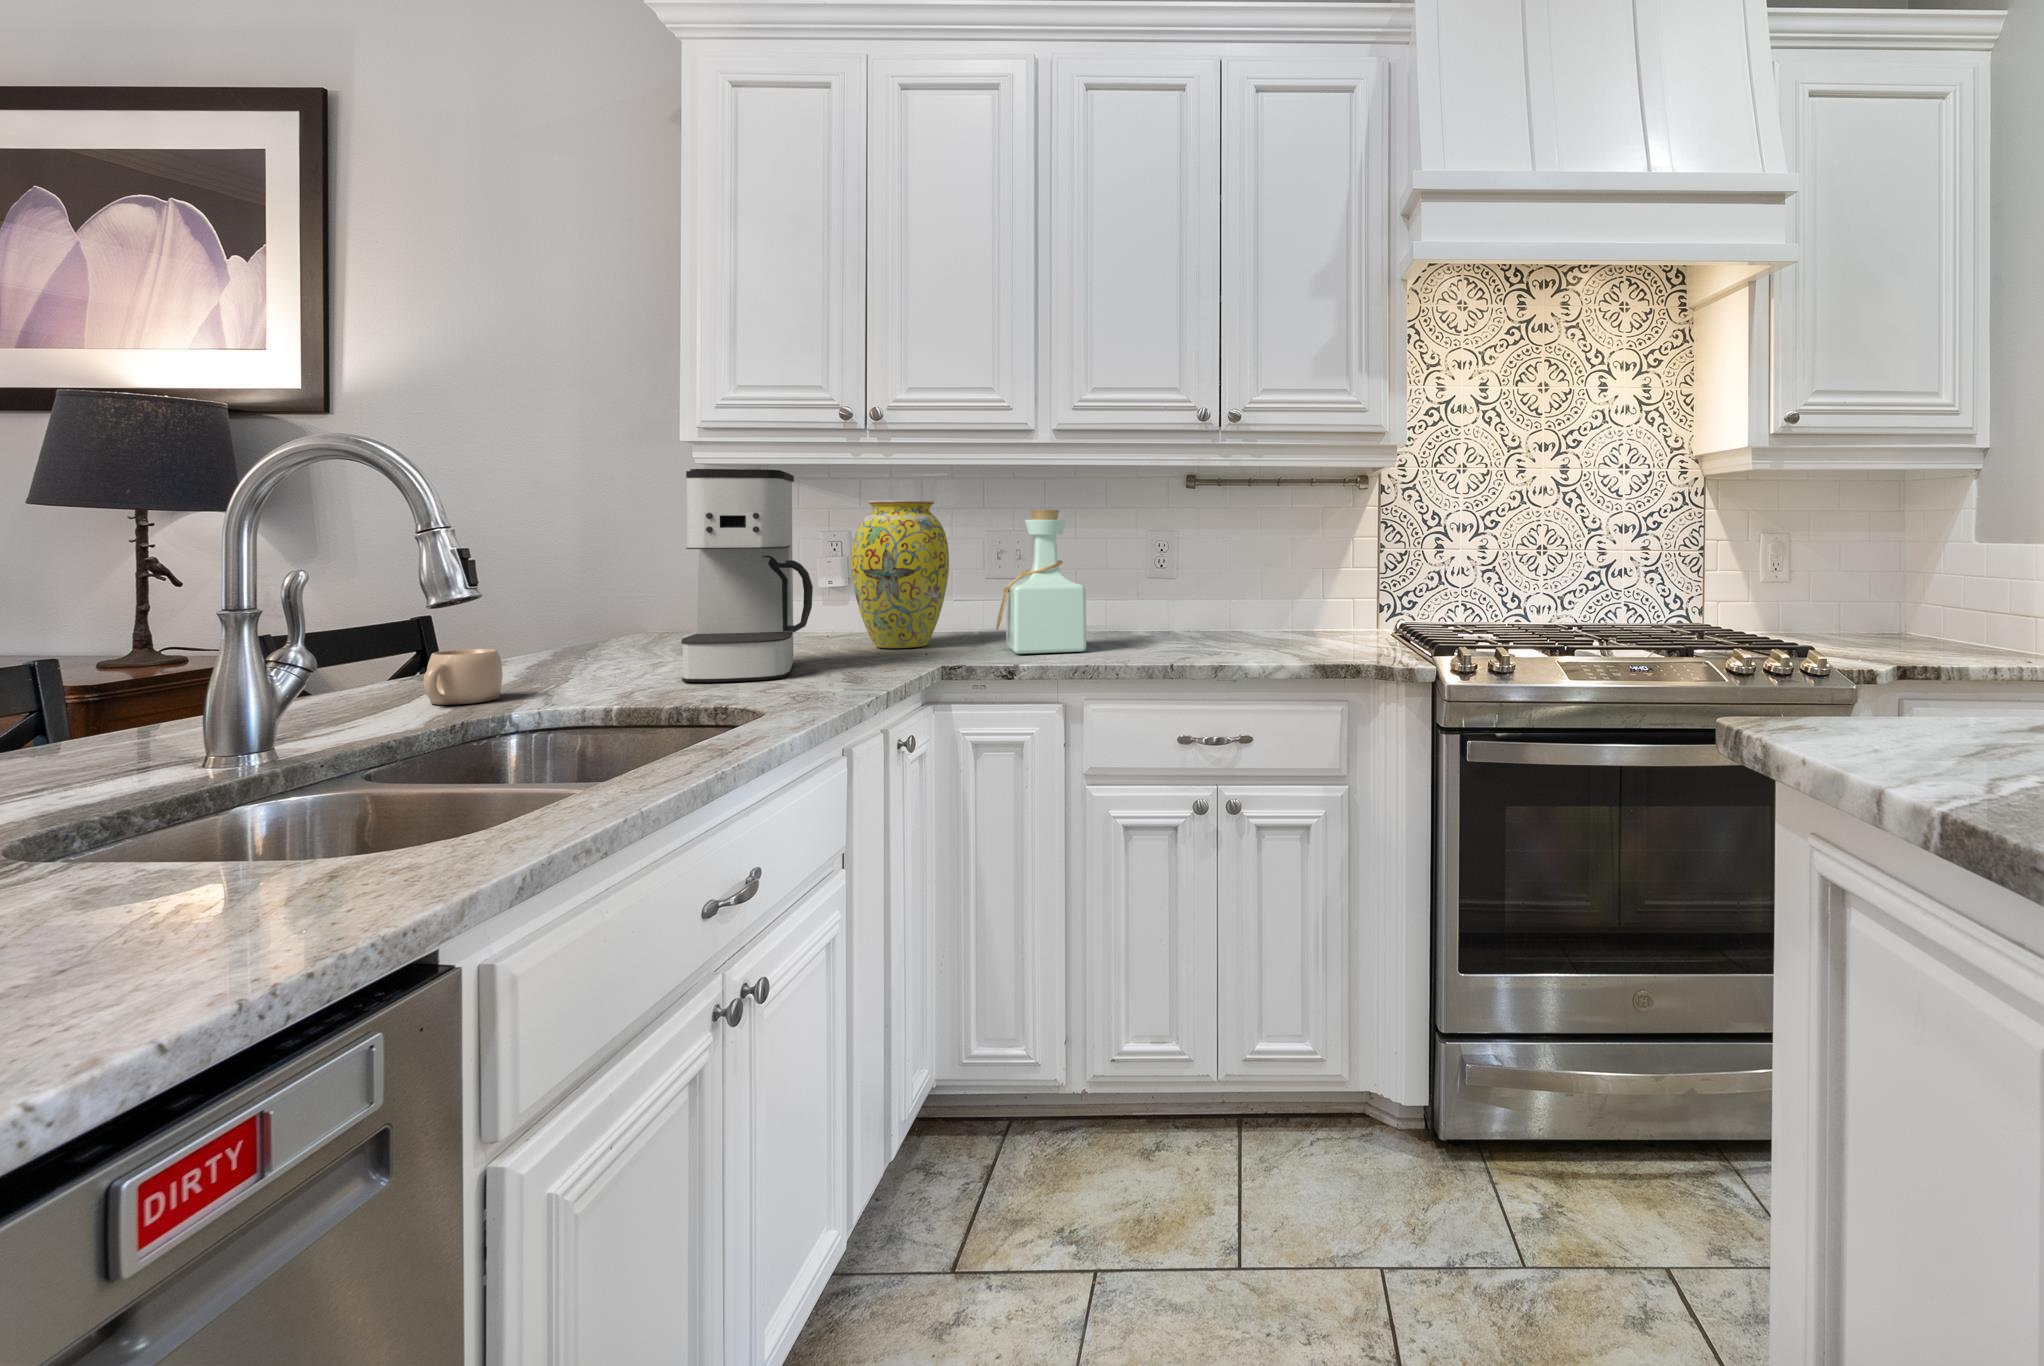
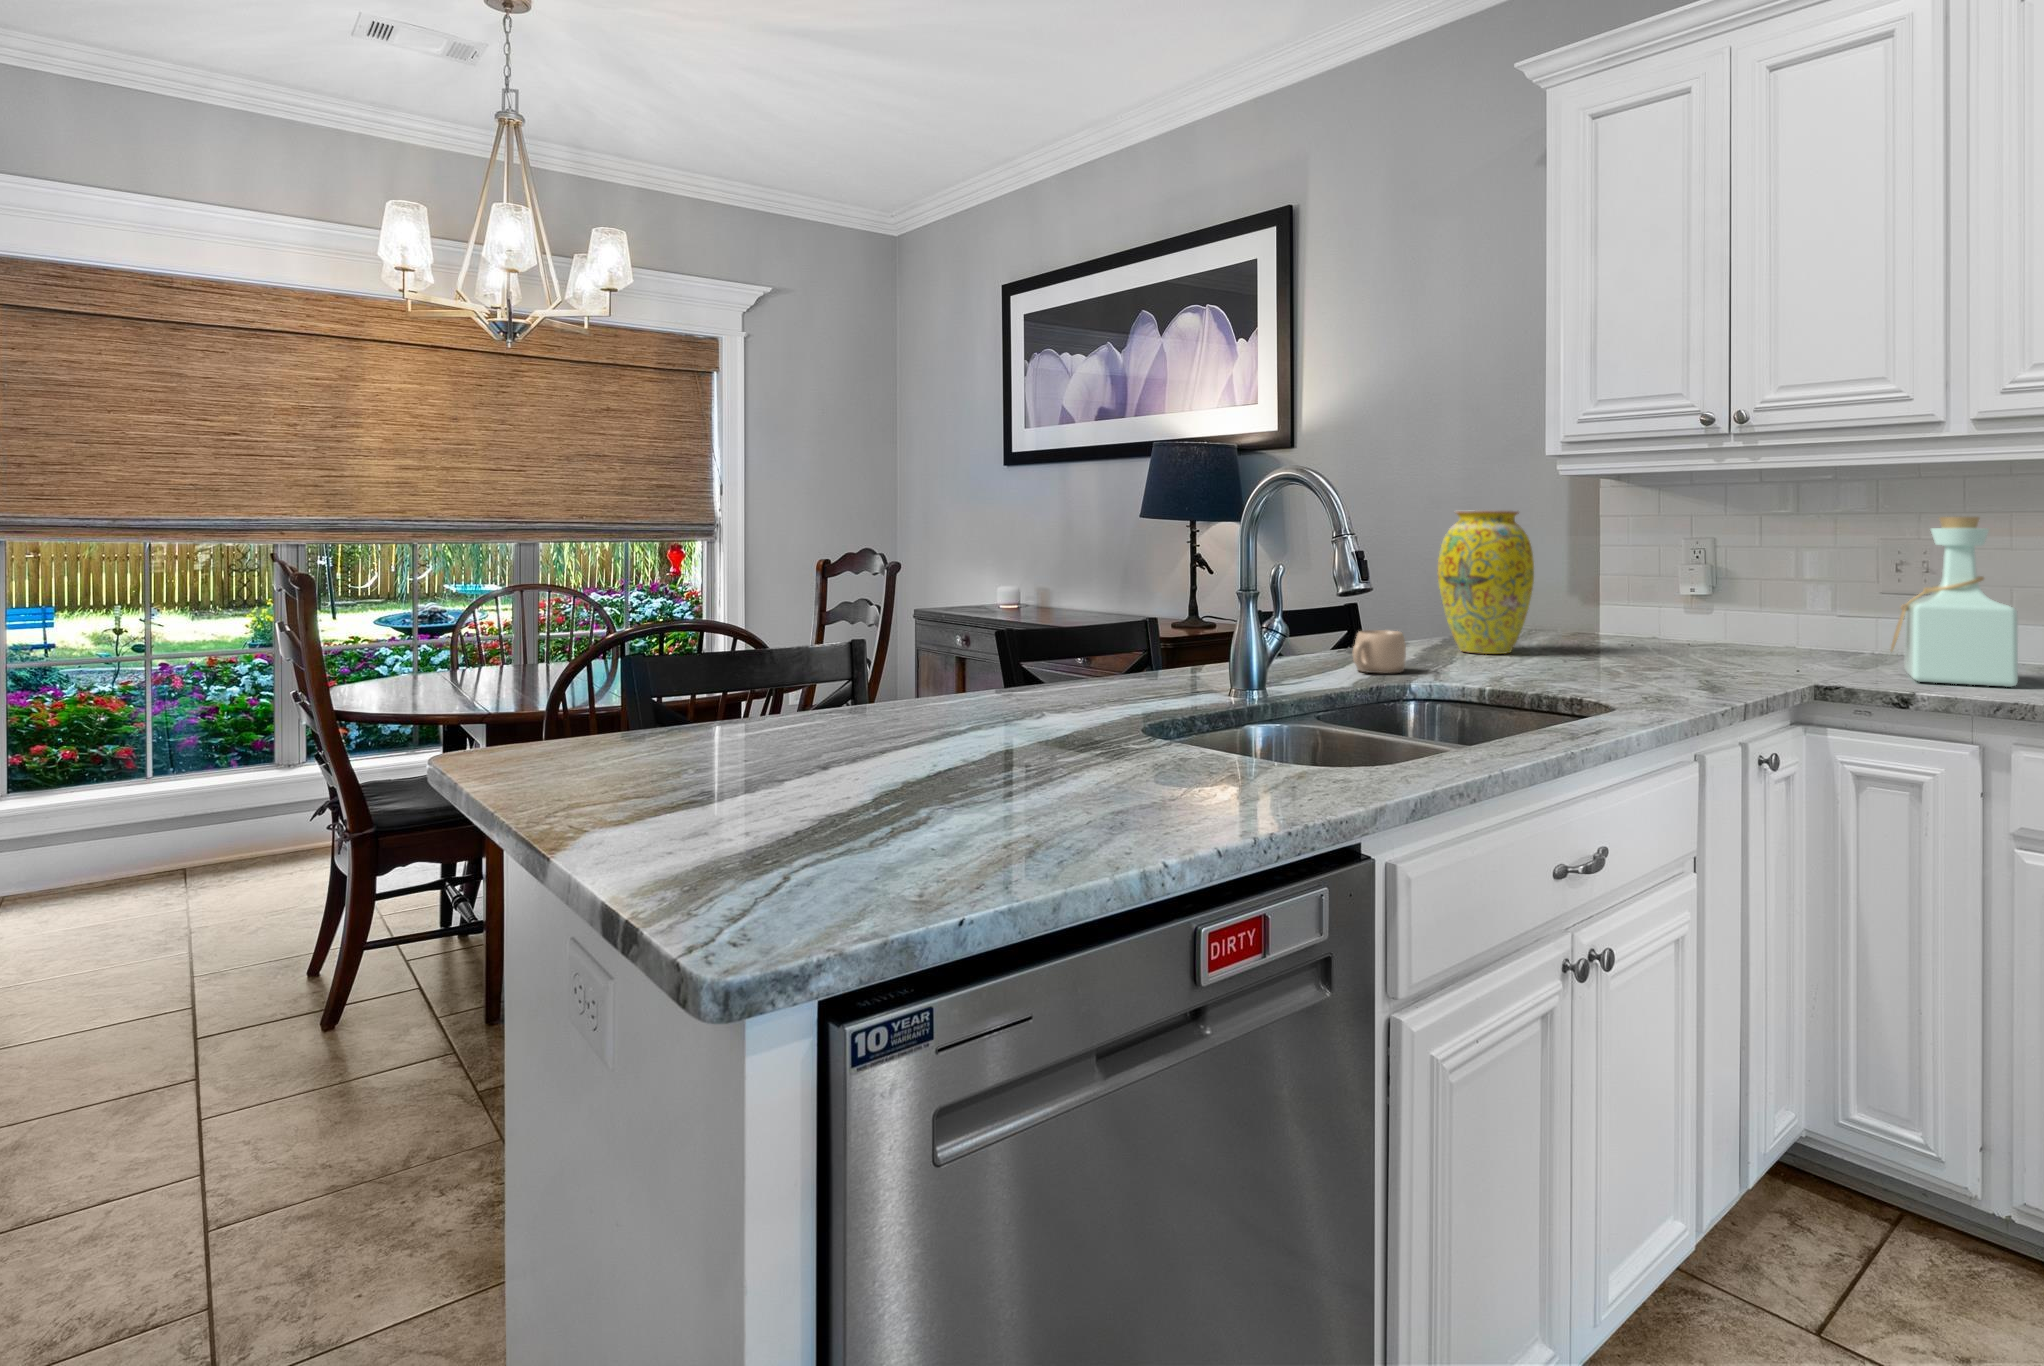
coffee maker: present [681,469,813,682] -> none [1547,479,1672,680]
vase: present [851,501,949,648] -> present [1438,510,1534,654]

